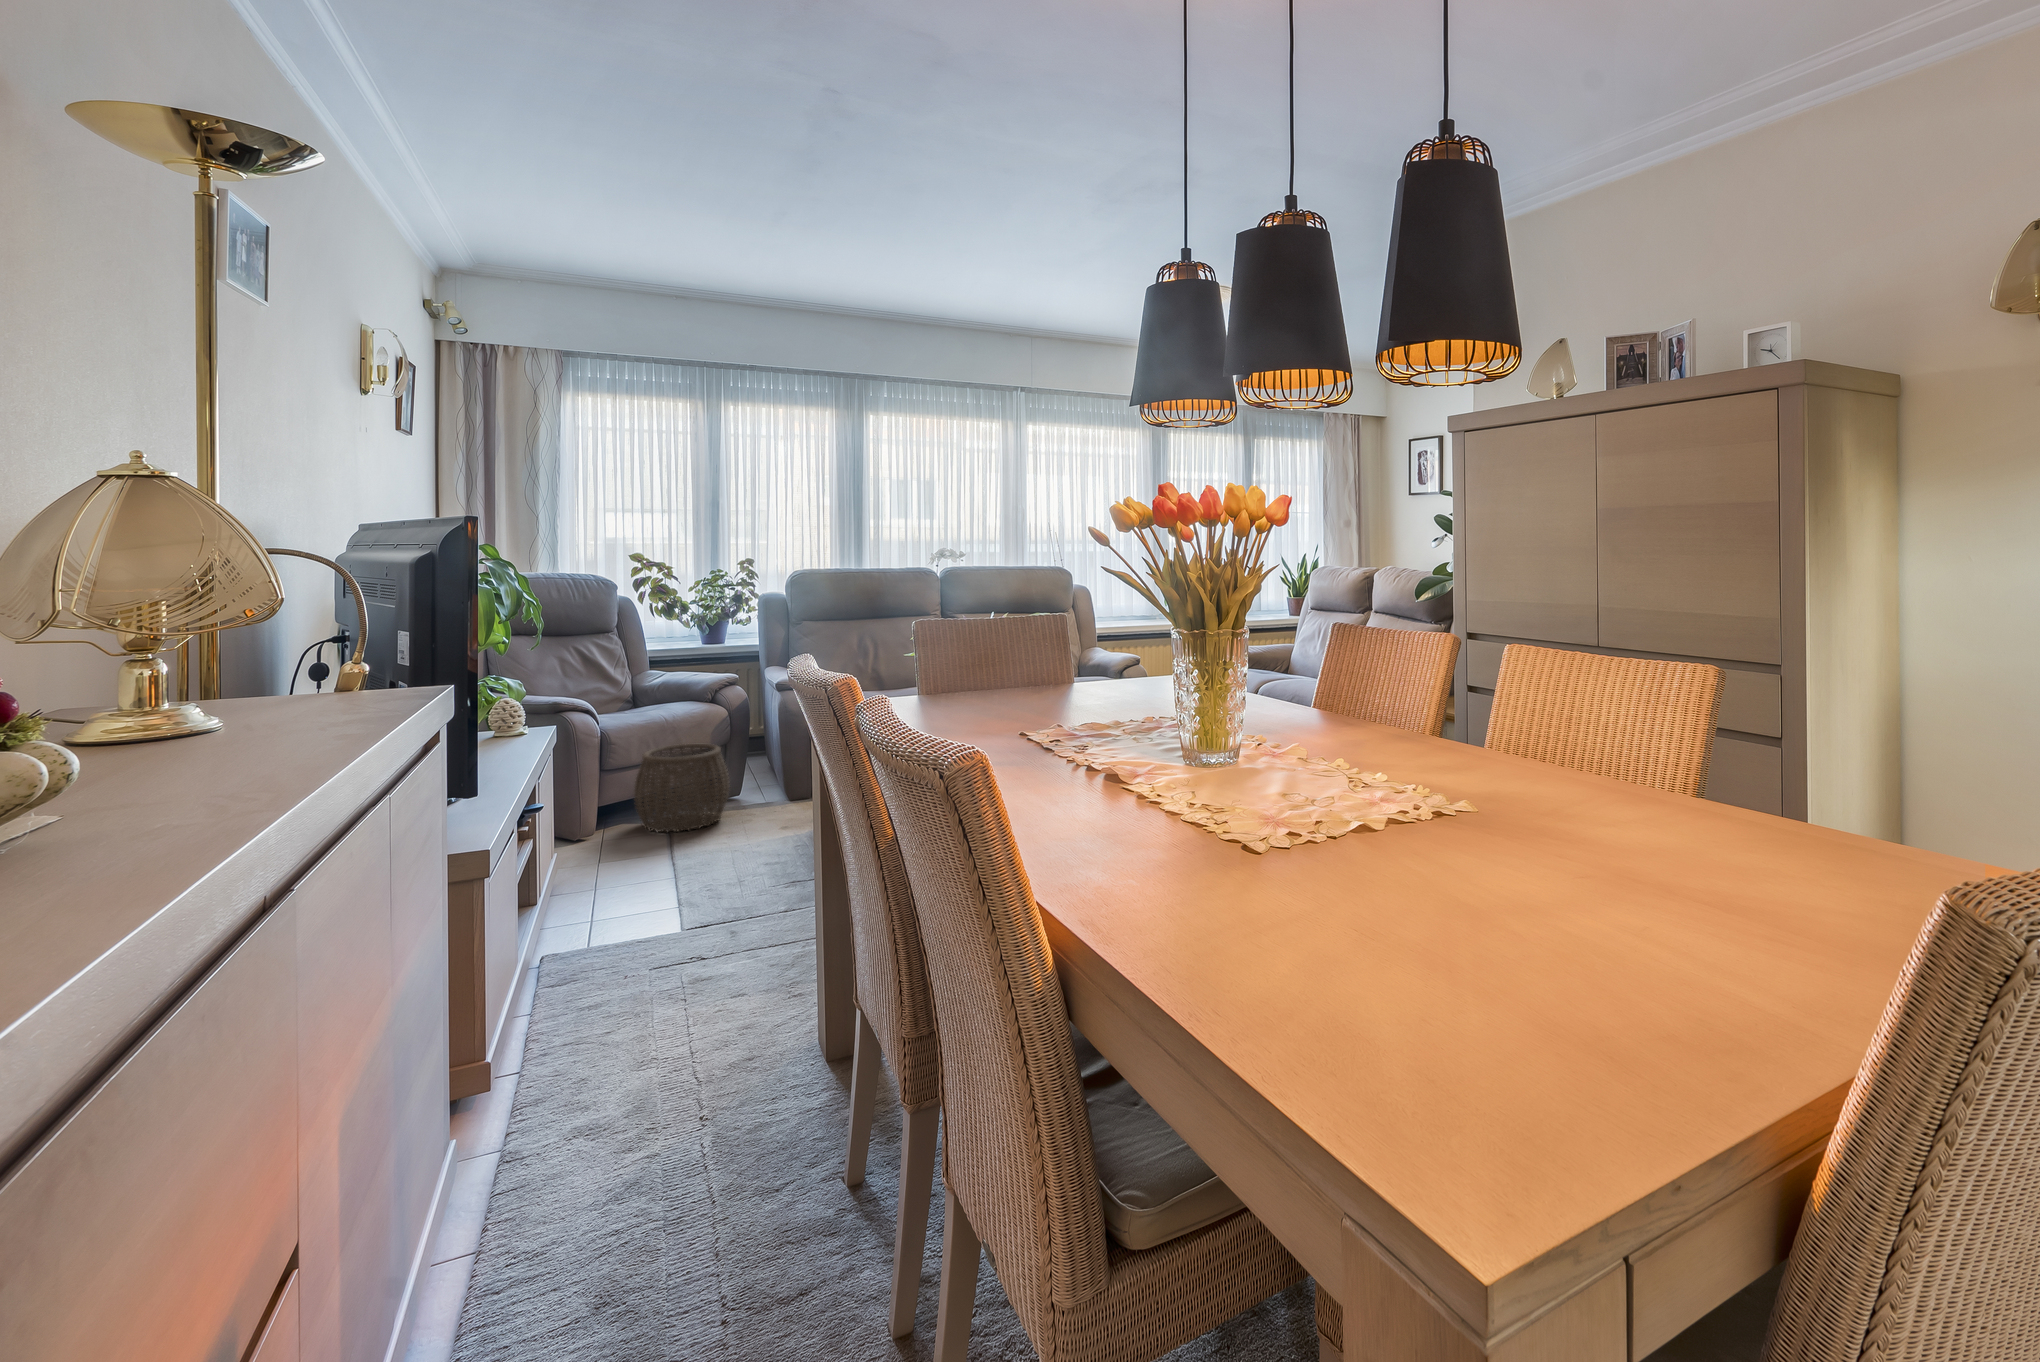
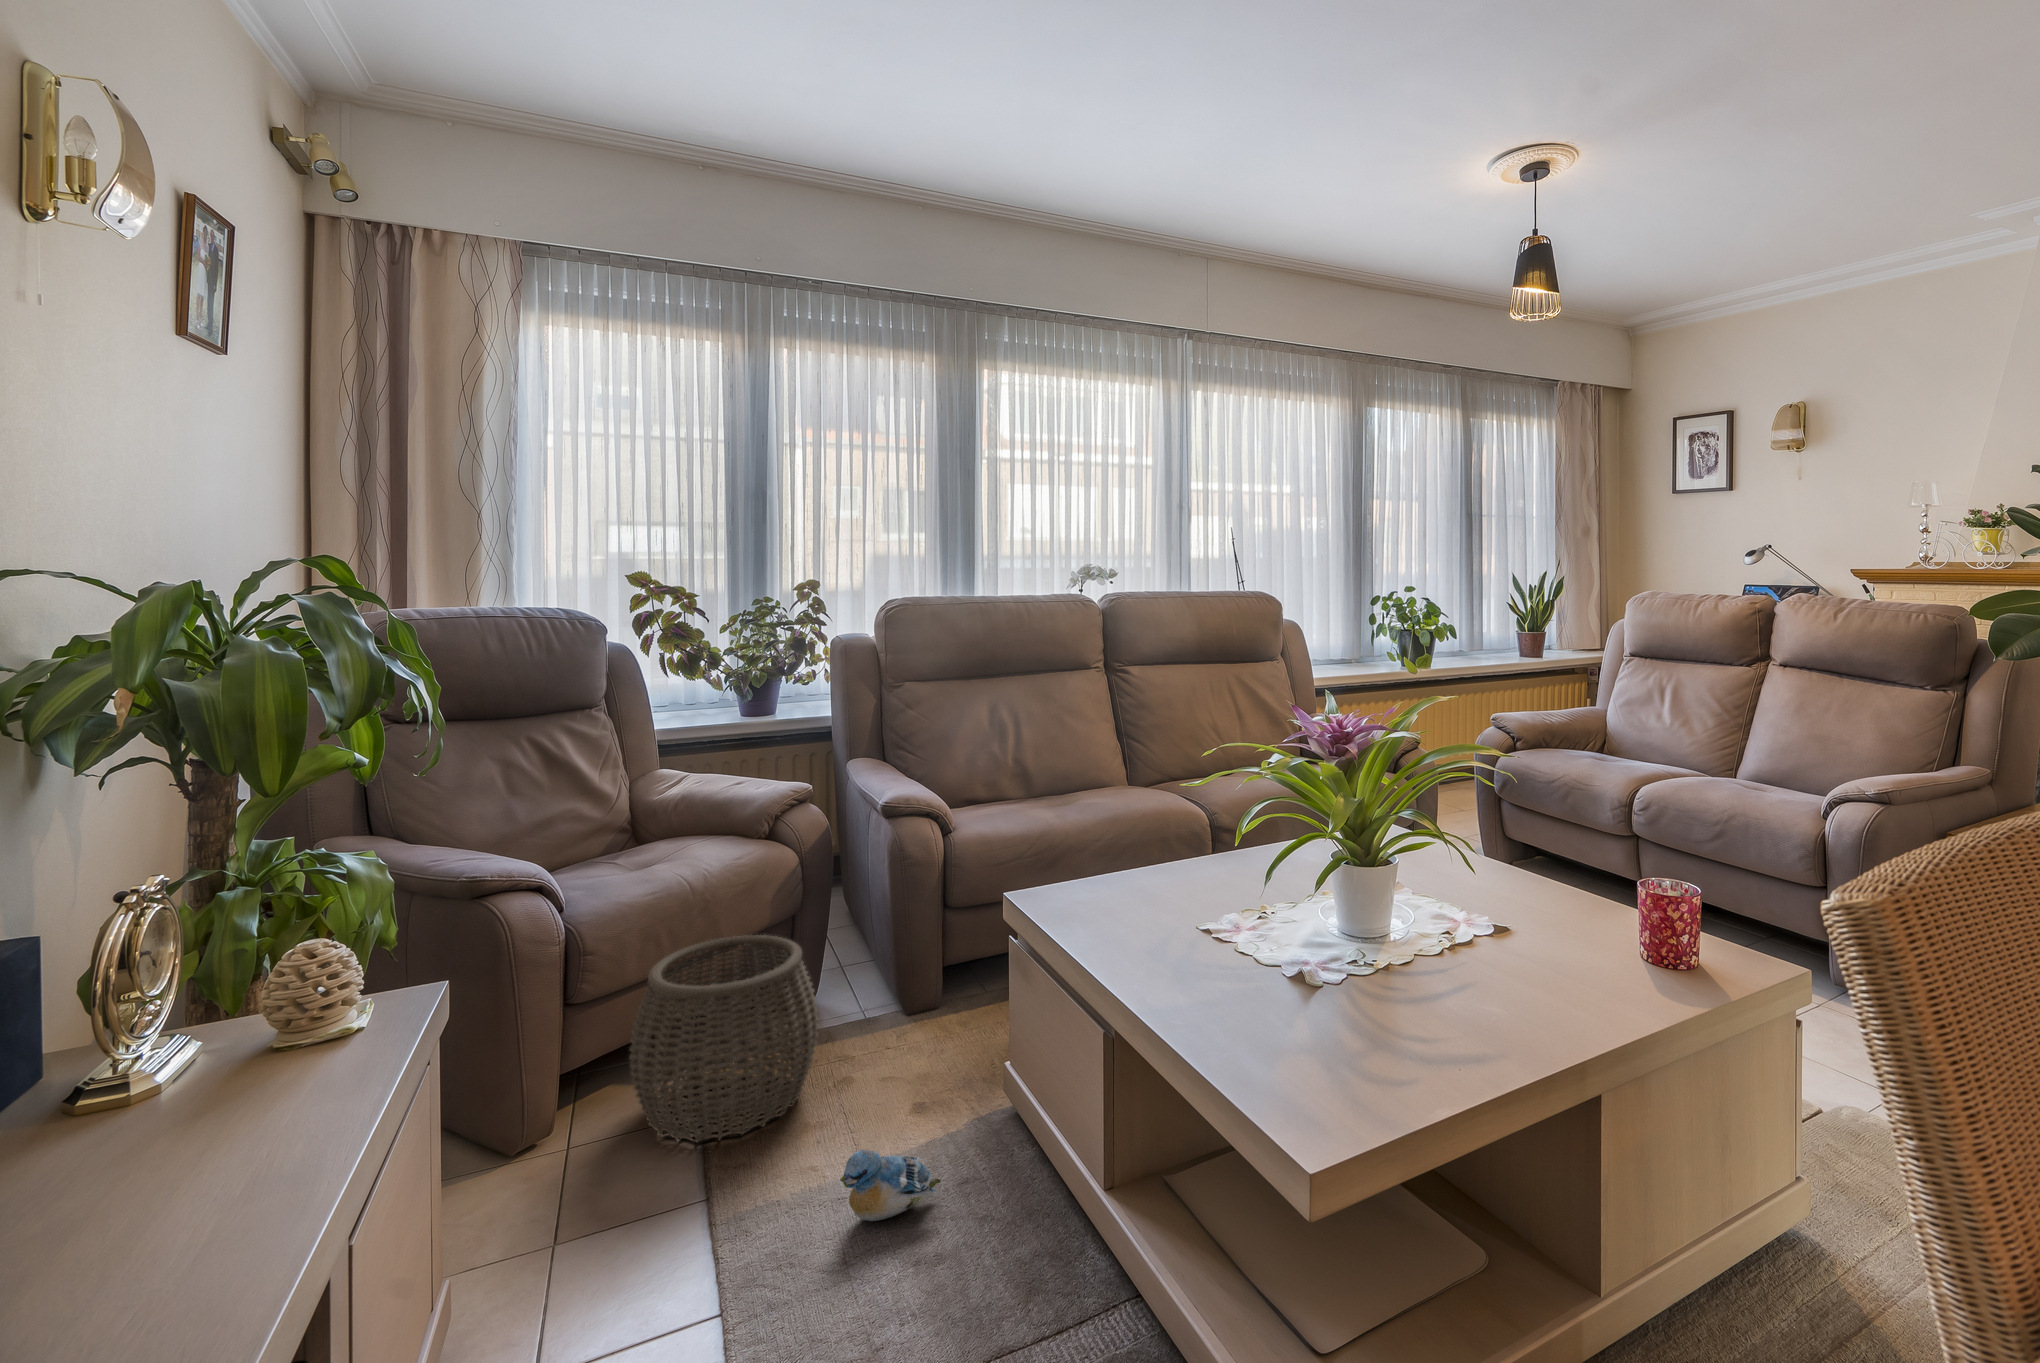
plush toy: none [728,820,778,851] -> present [840,1150,941,1221]

